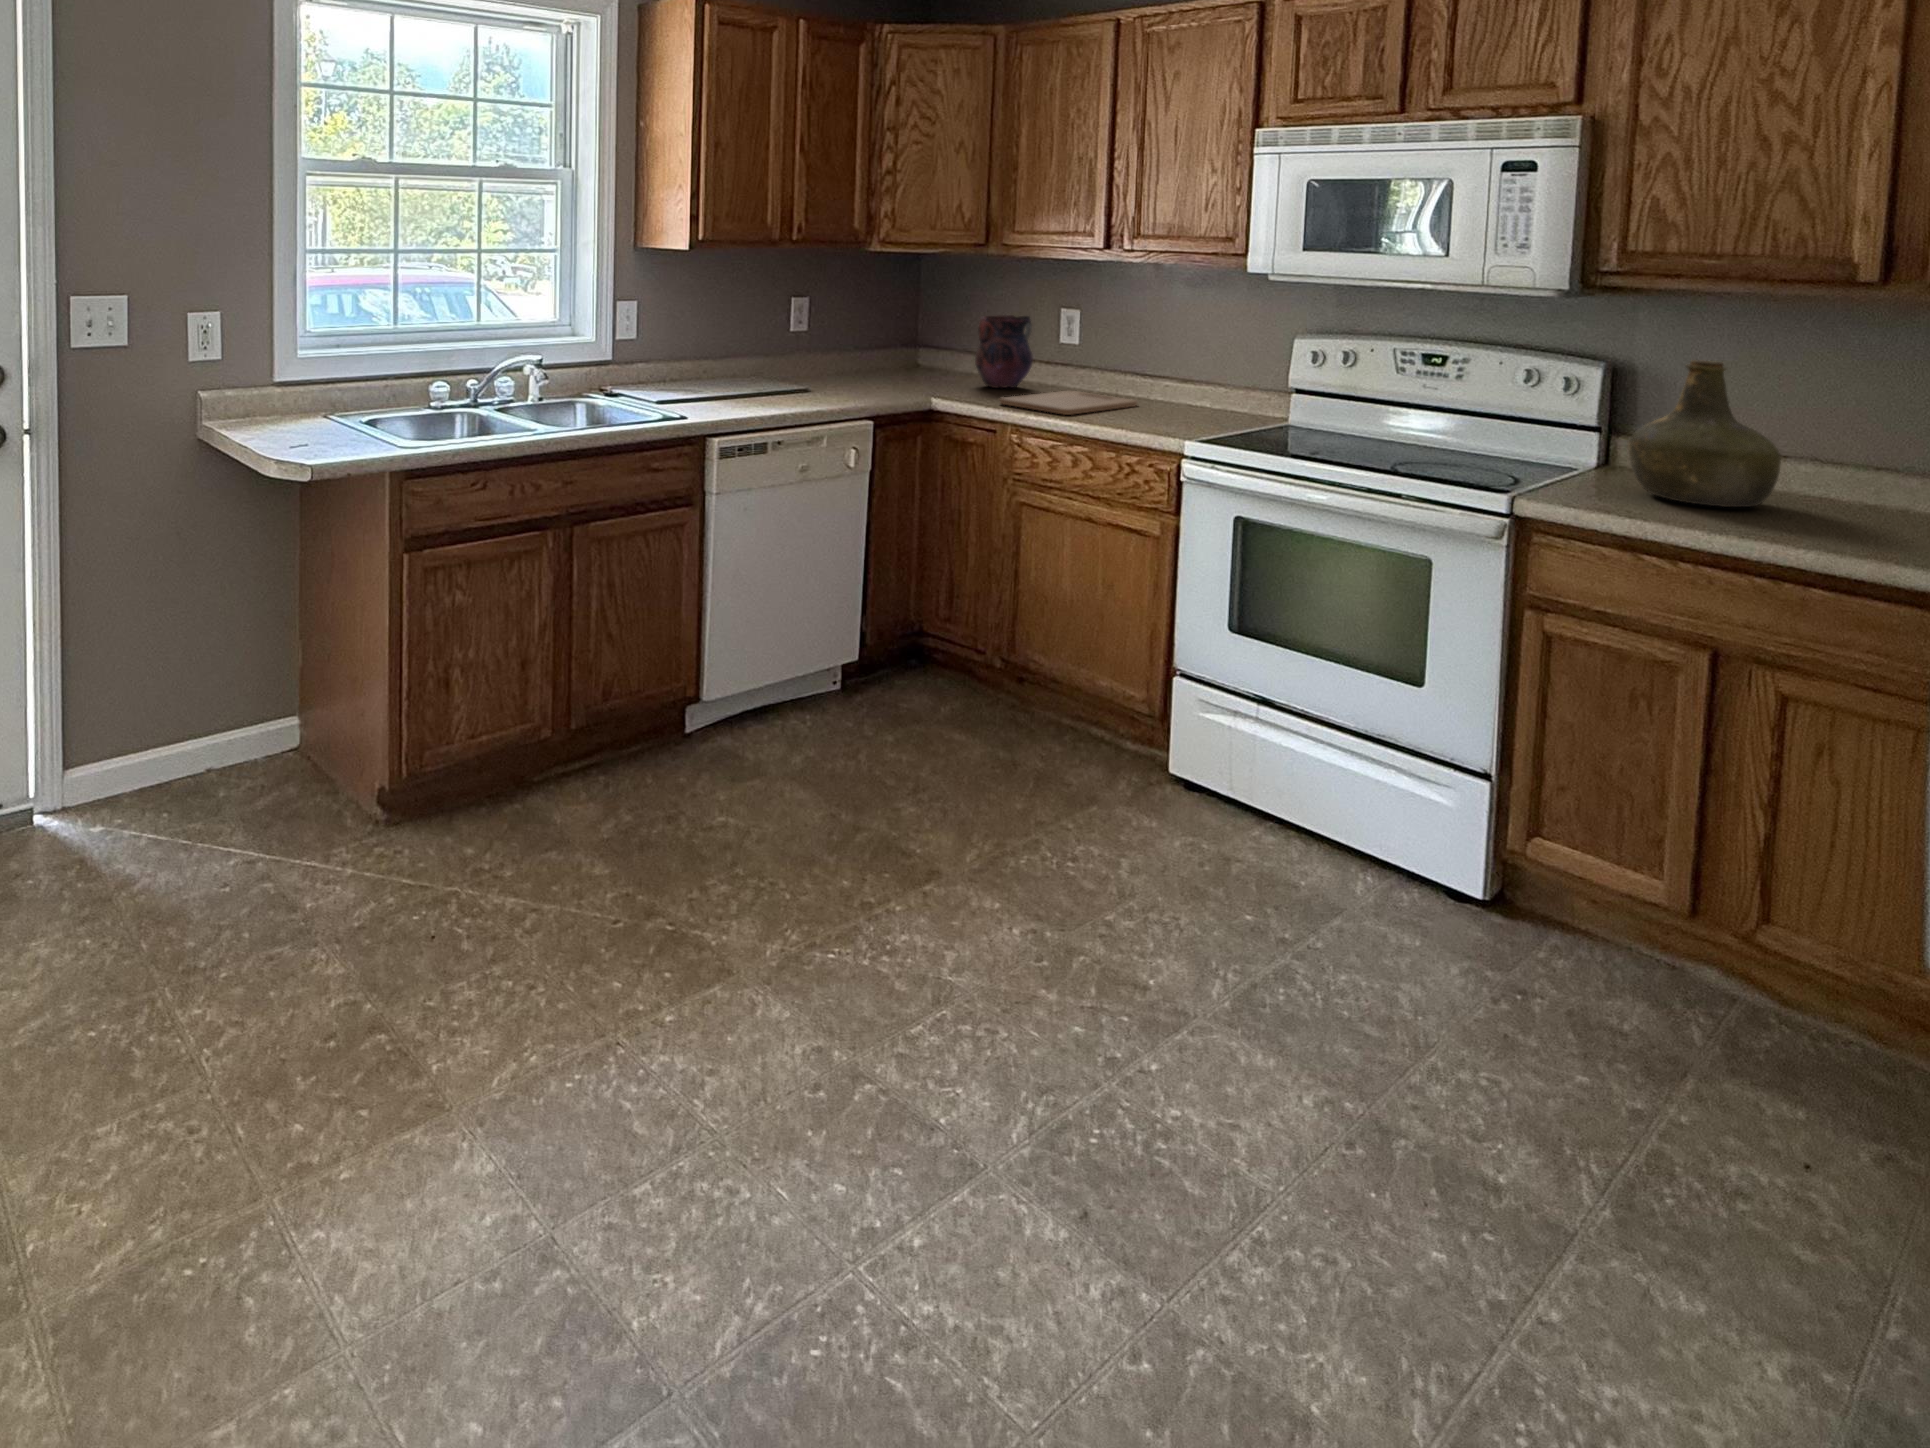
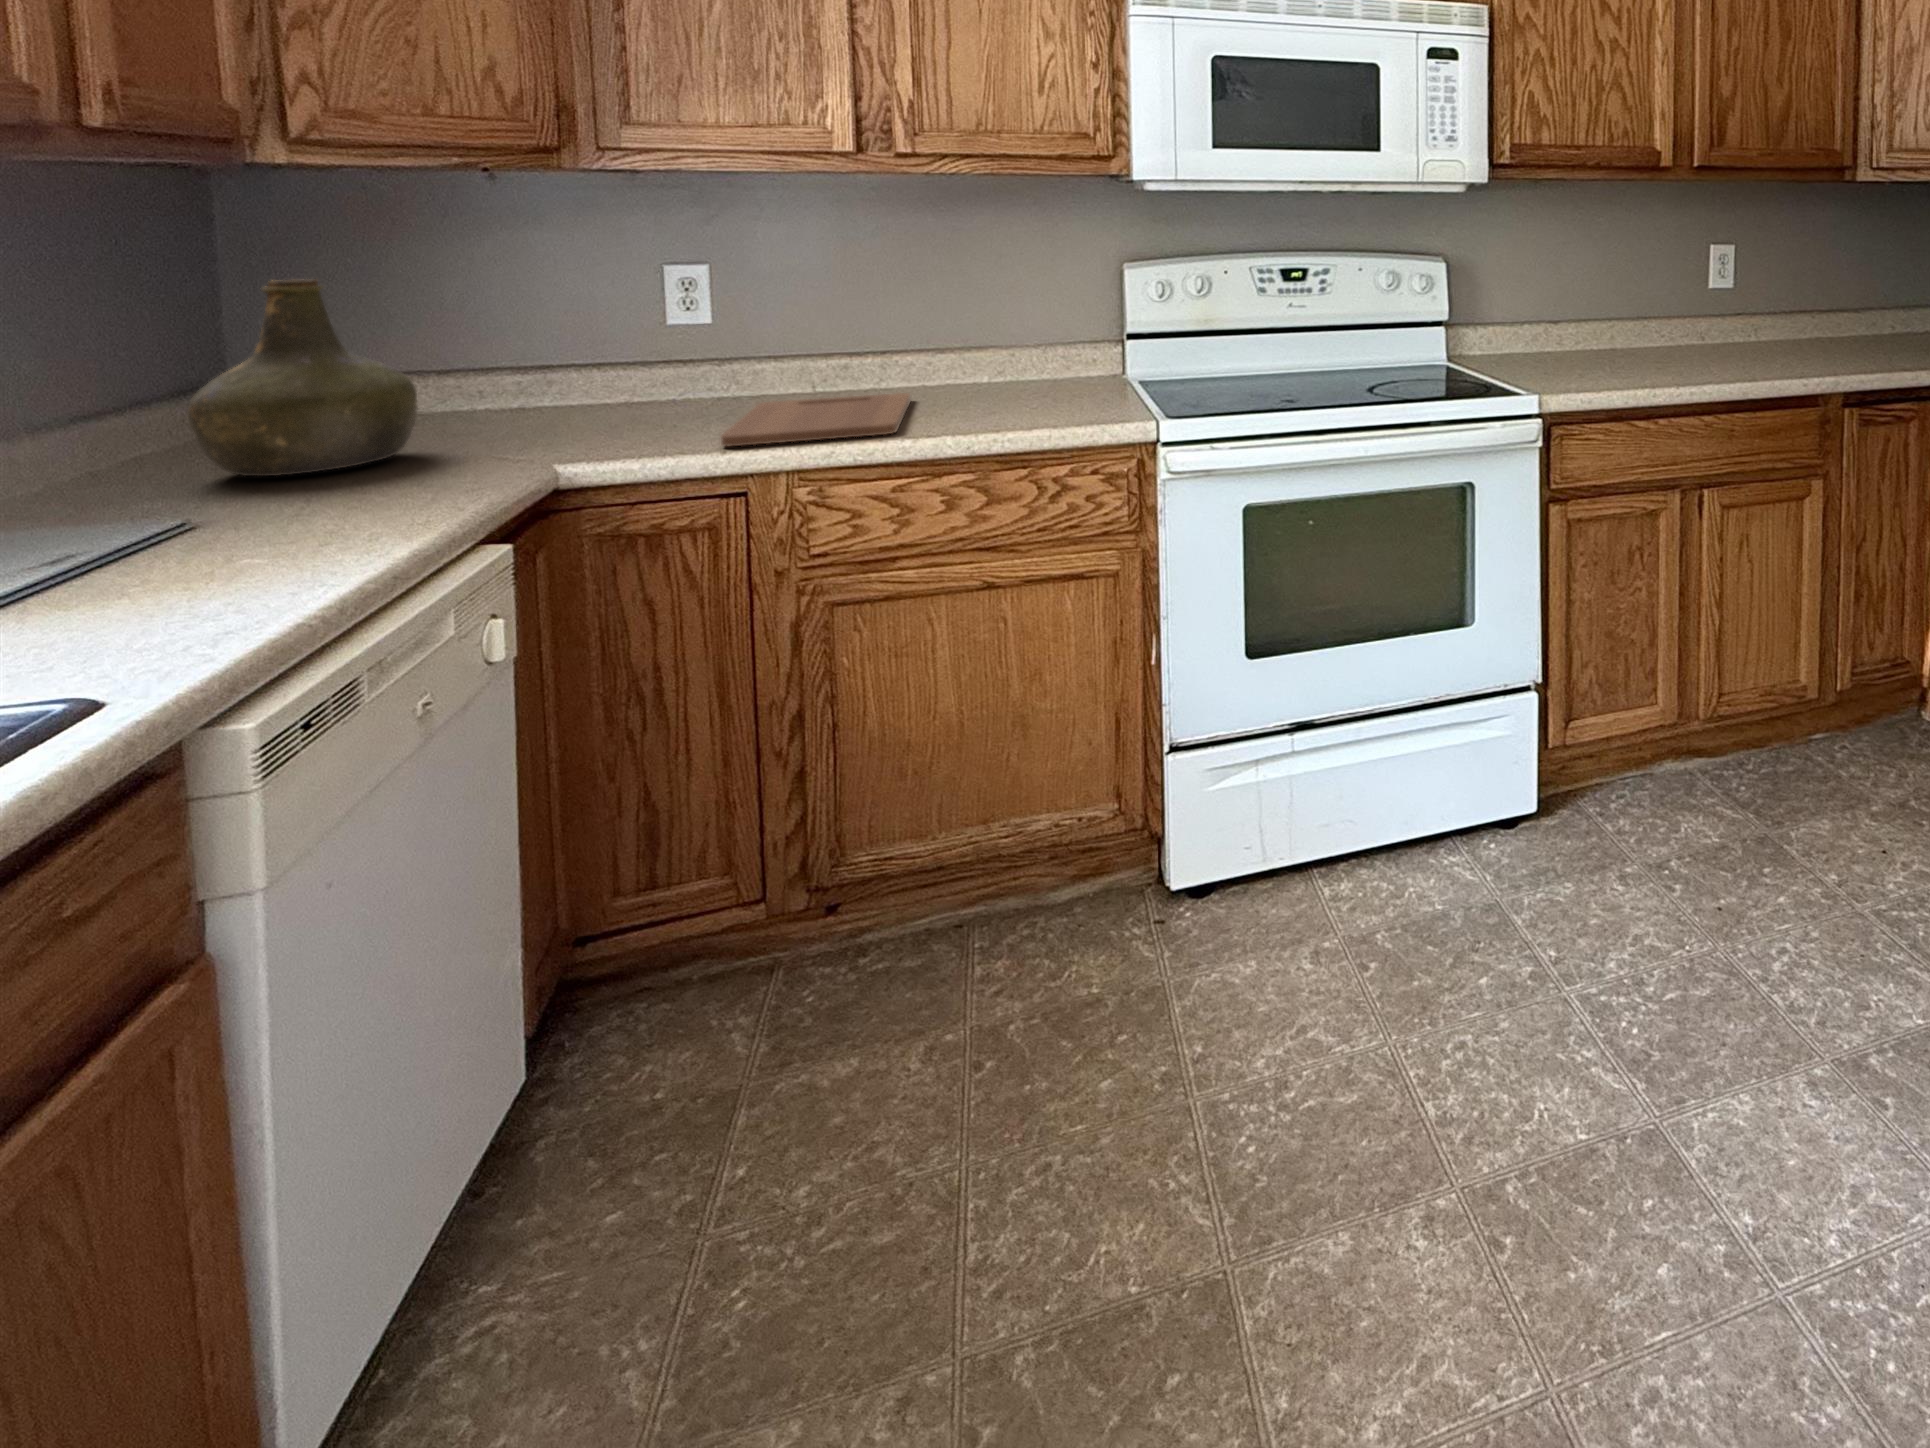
vase: present [975,315,1033,388] -> none [525,287,661,430]
bottle: present [1628,360,1781,507] -> present [187,279,418,476]

